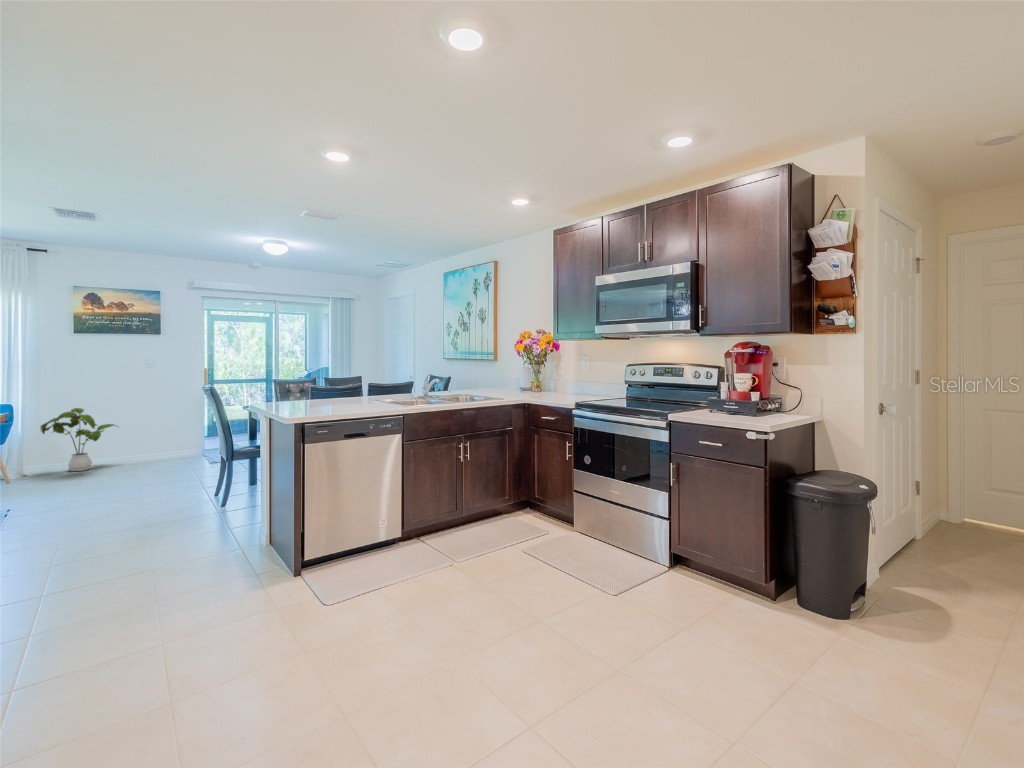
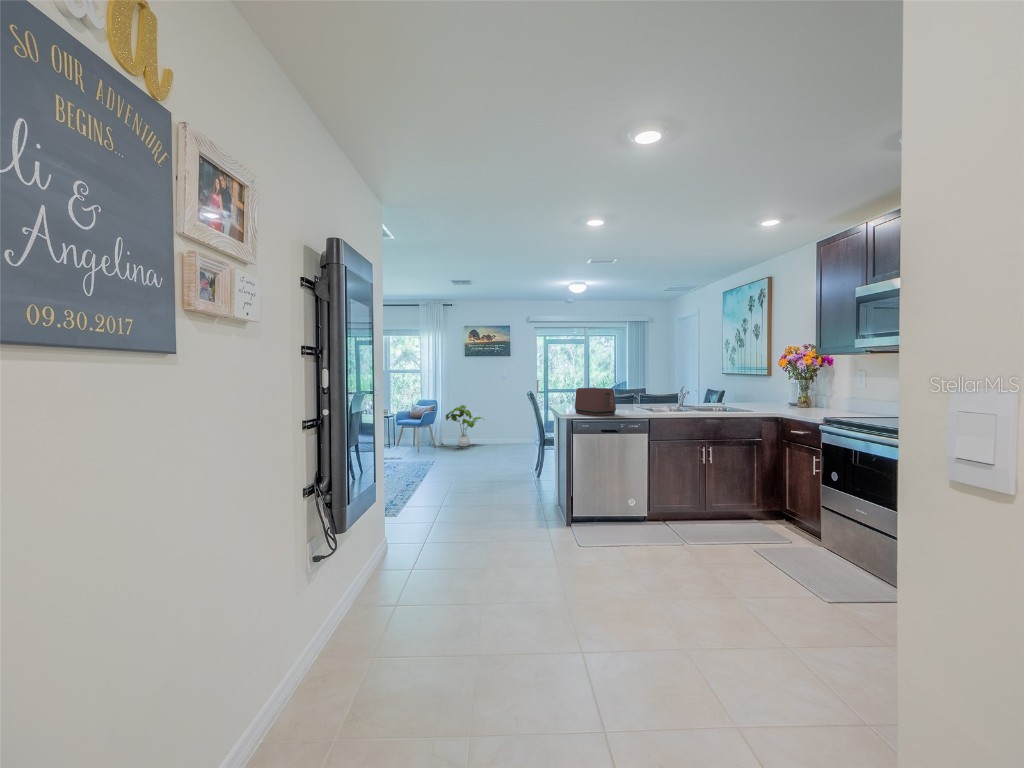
toaster: none [306,378,366,416] -> present [575,388,616,416]

